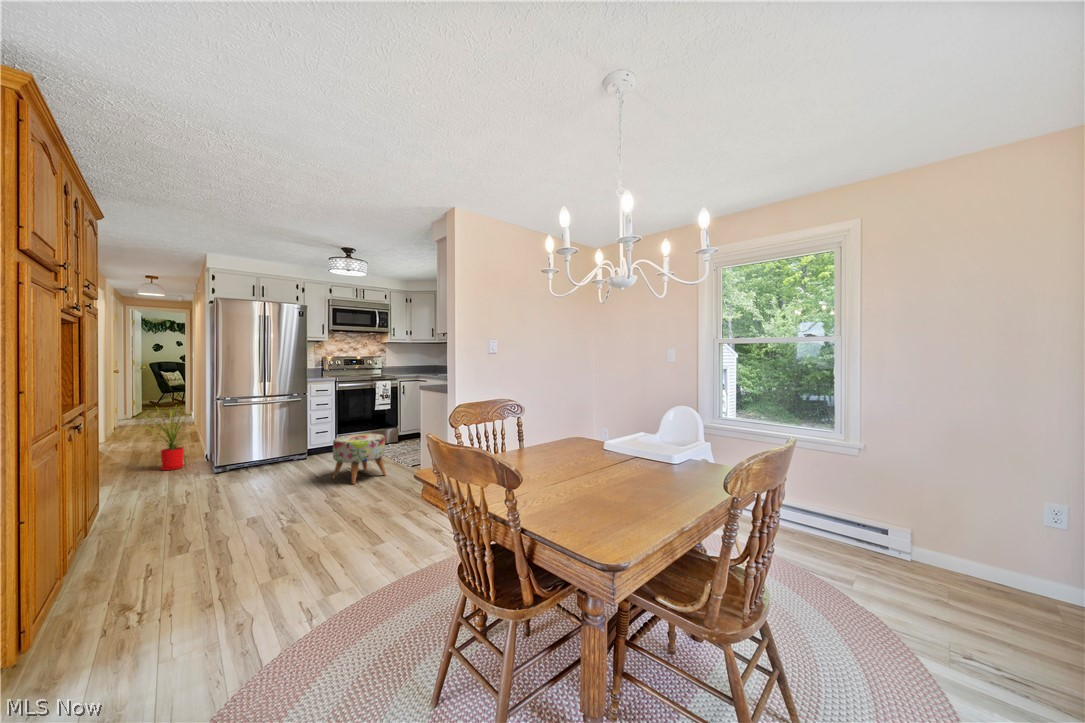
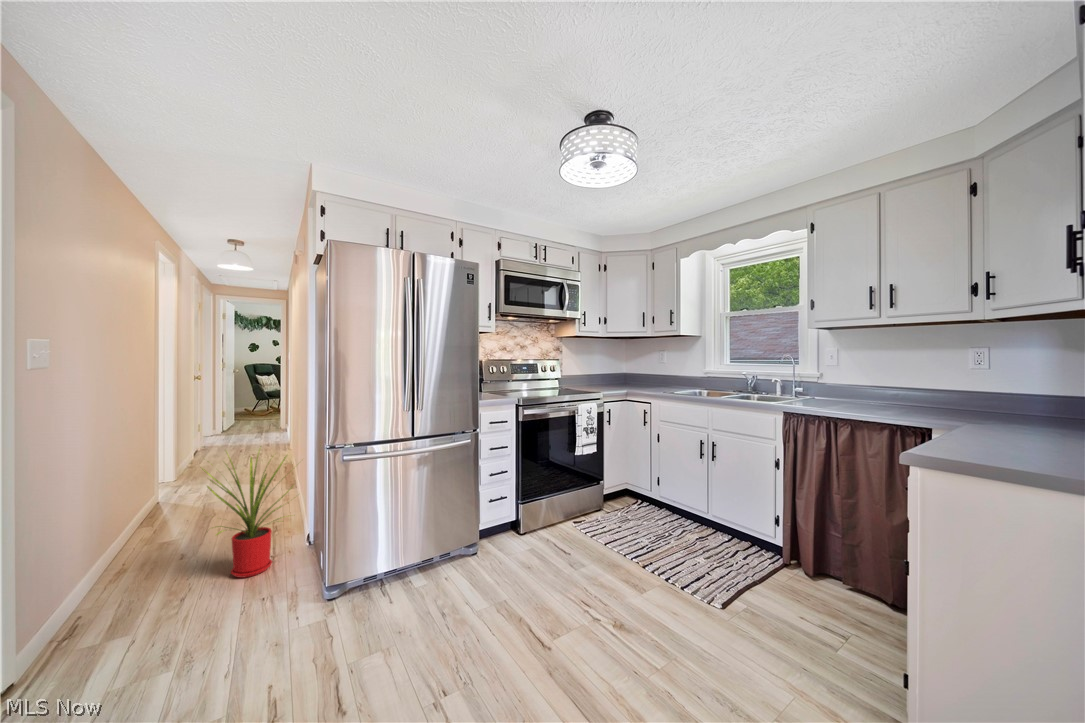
ottoman: present [333,434,386,484] -> none [579,531,700,697]

